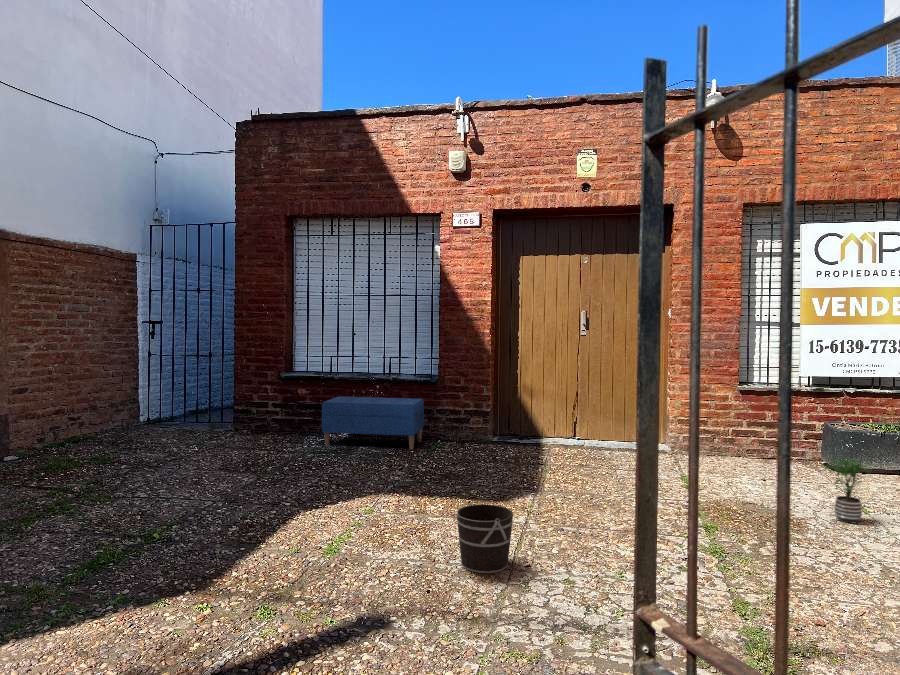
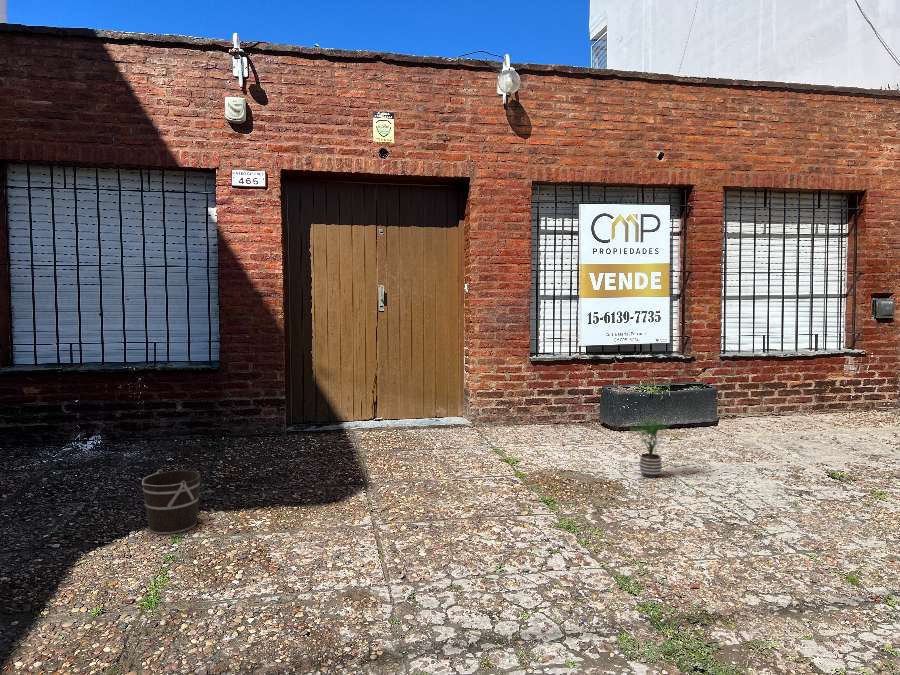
bench: present [322,396,424,450] -> none [67,390,204,459]
bucket: present [457,502,513,573] -> present [142,470,200,534]

